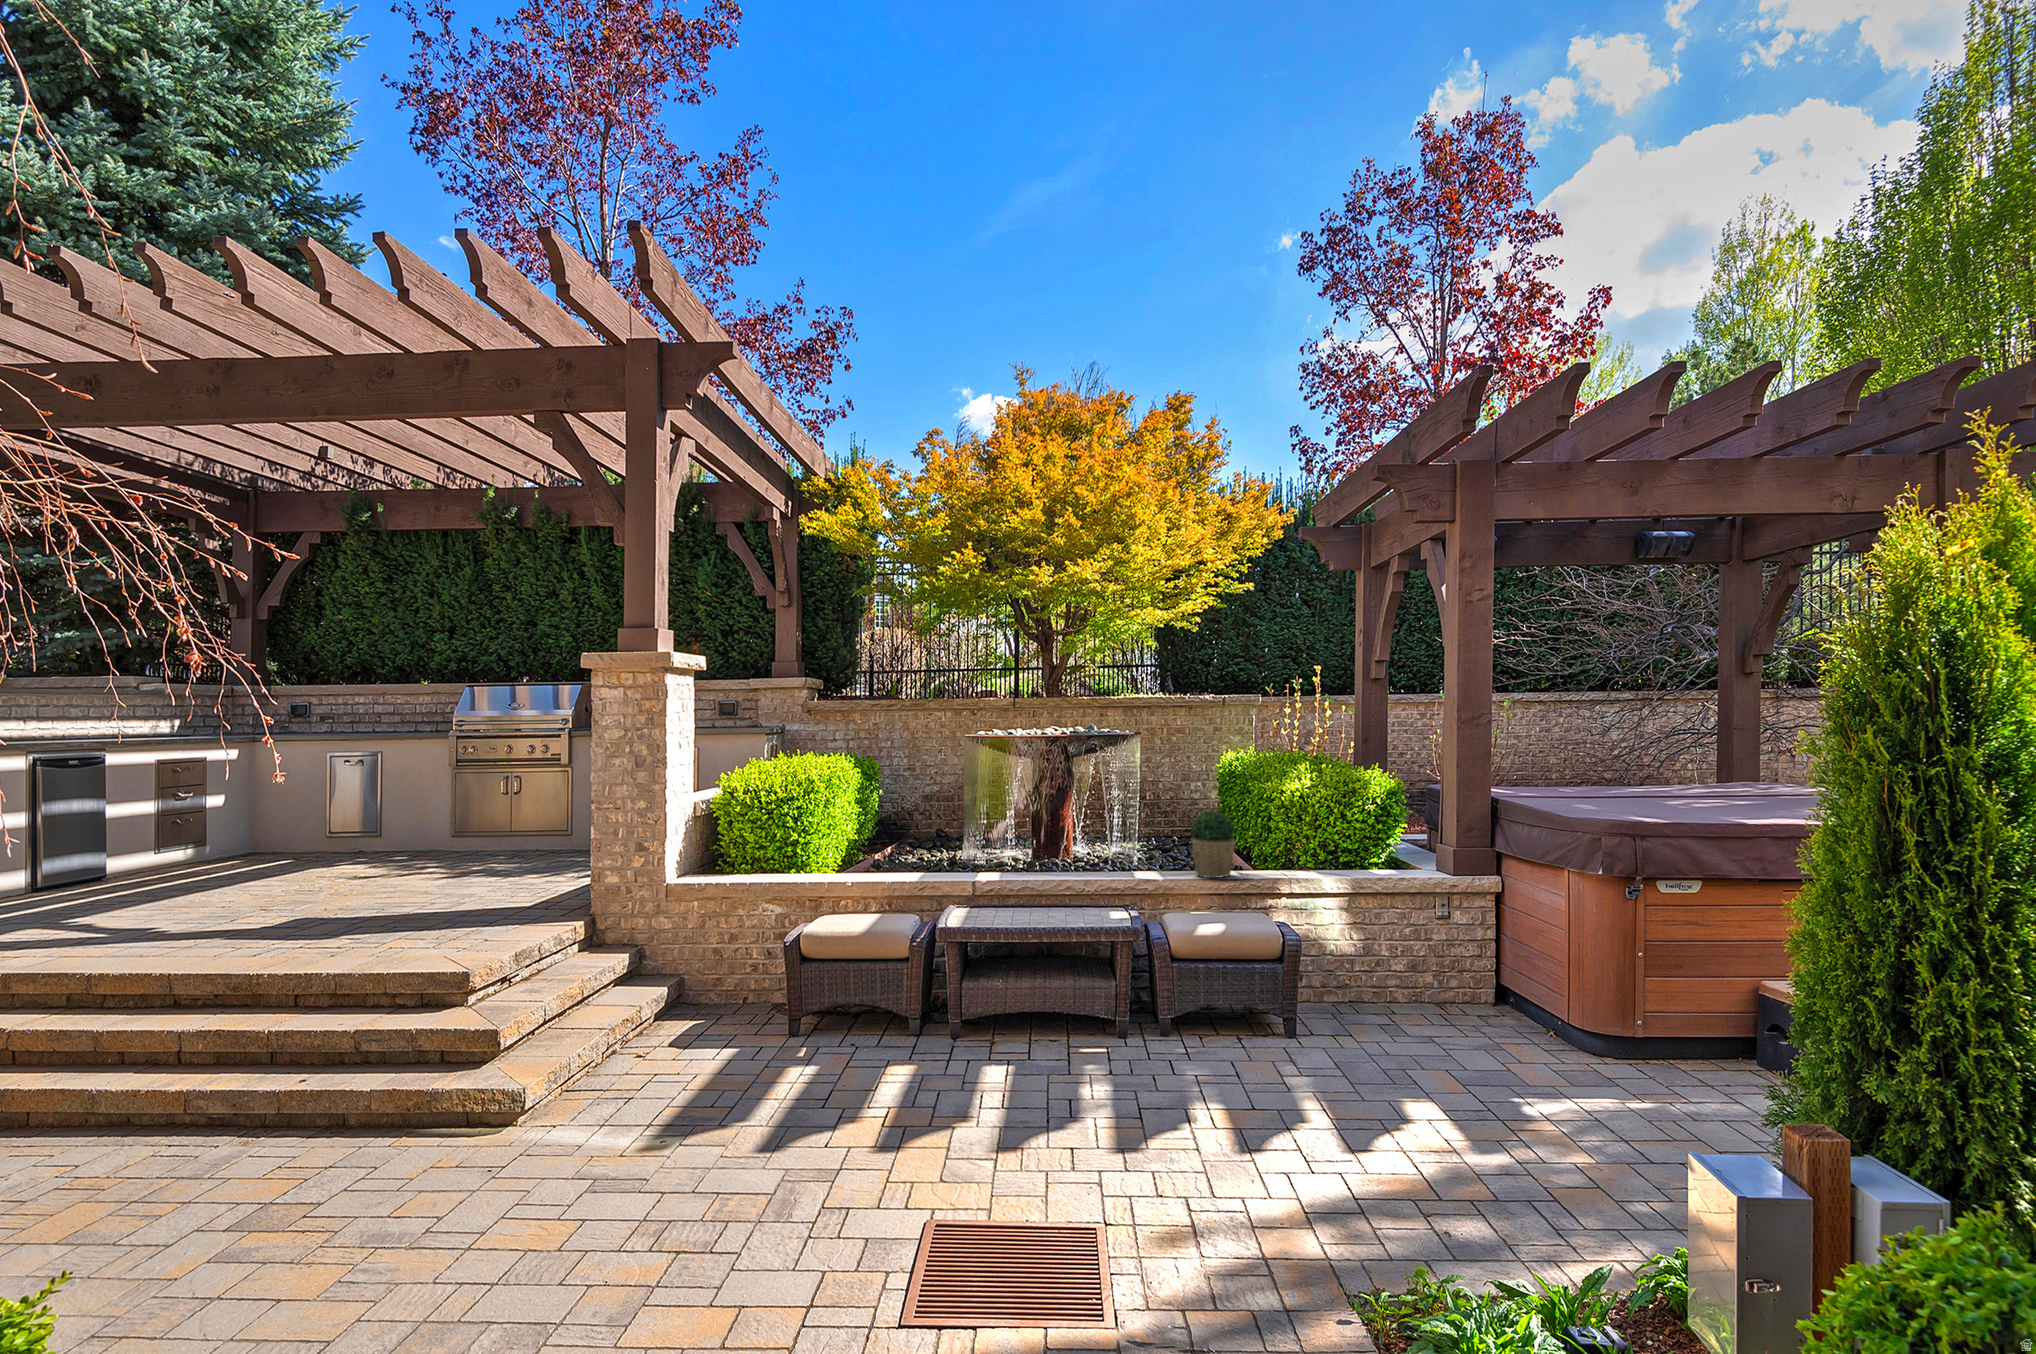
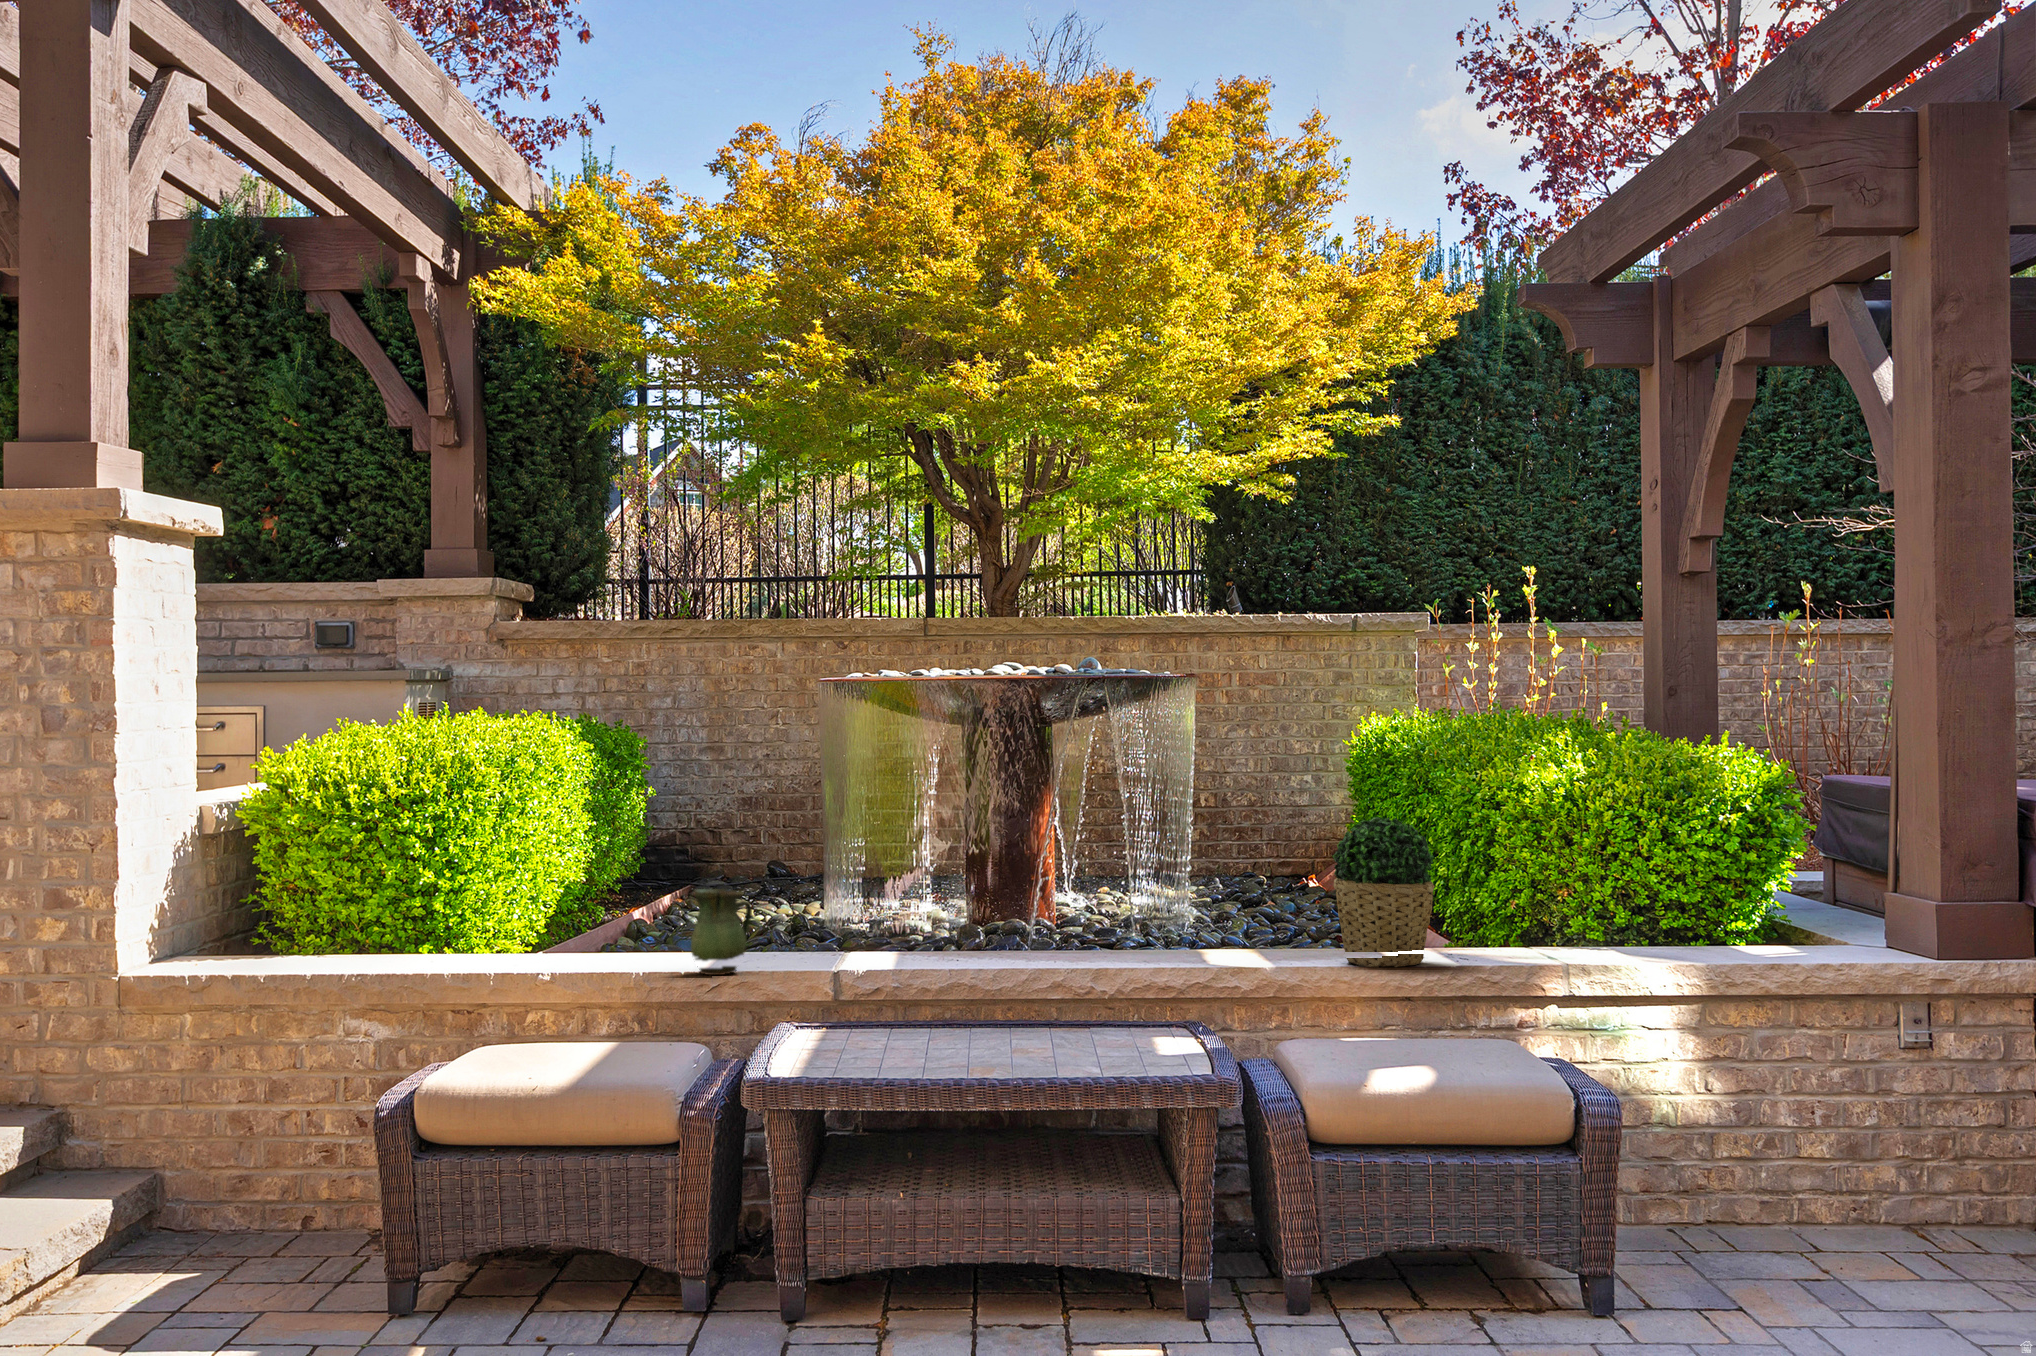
pitcher: none [909,842,935,880] -> present [691,889,752,975]

